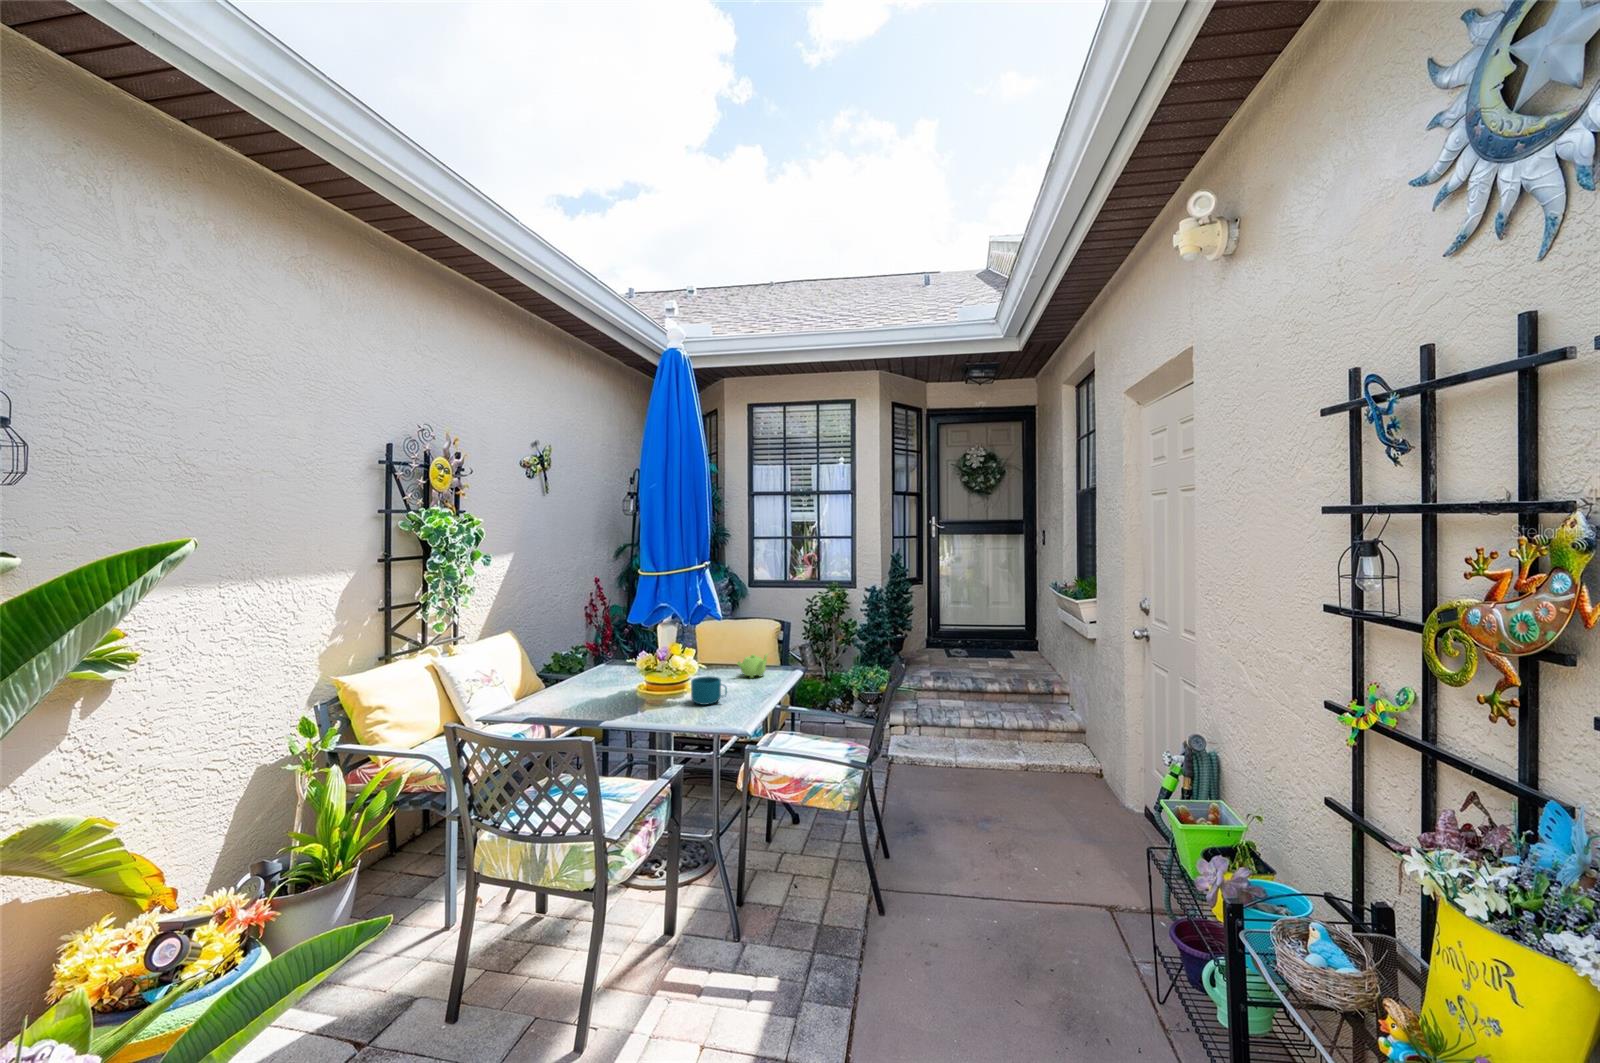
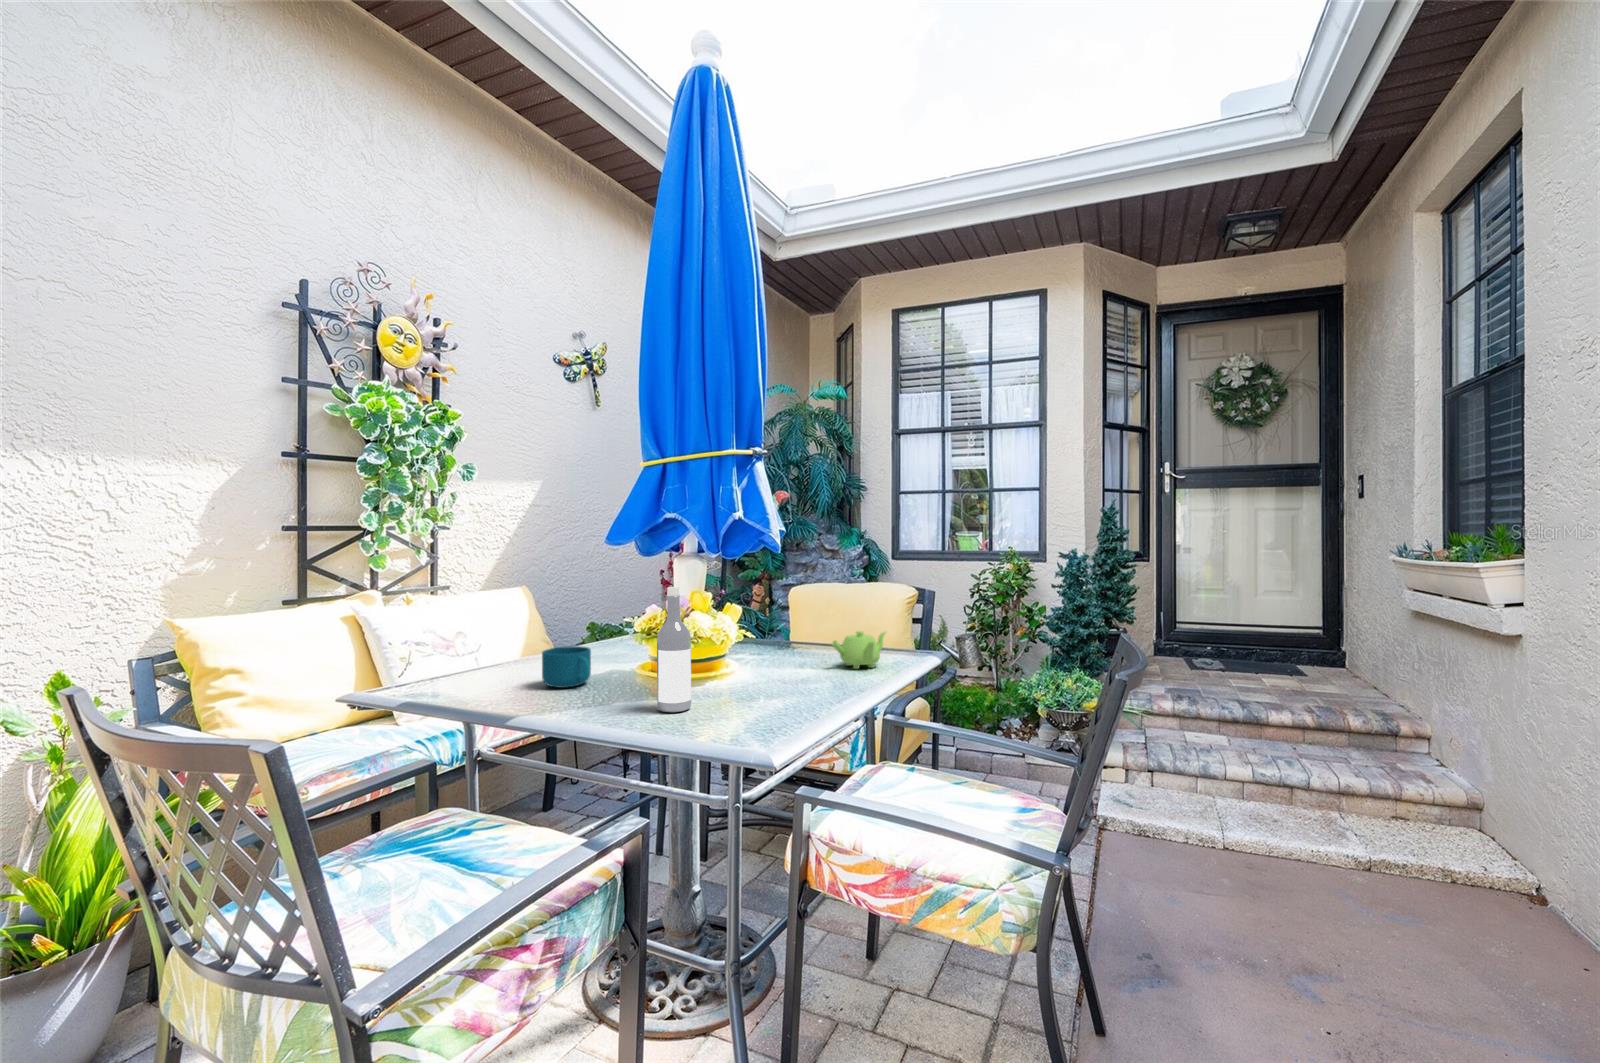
wine bottle: none [651,640,672,712] -> present [657,587,691,713]
cup: present [691,676,727,705] -> present [542,646,591,688]

